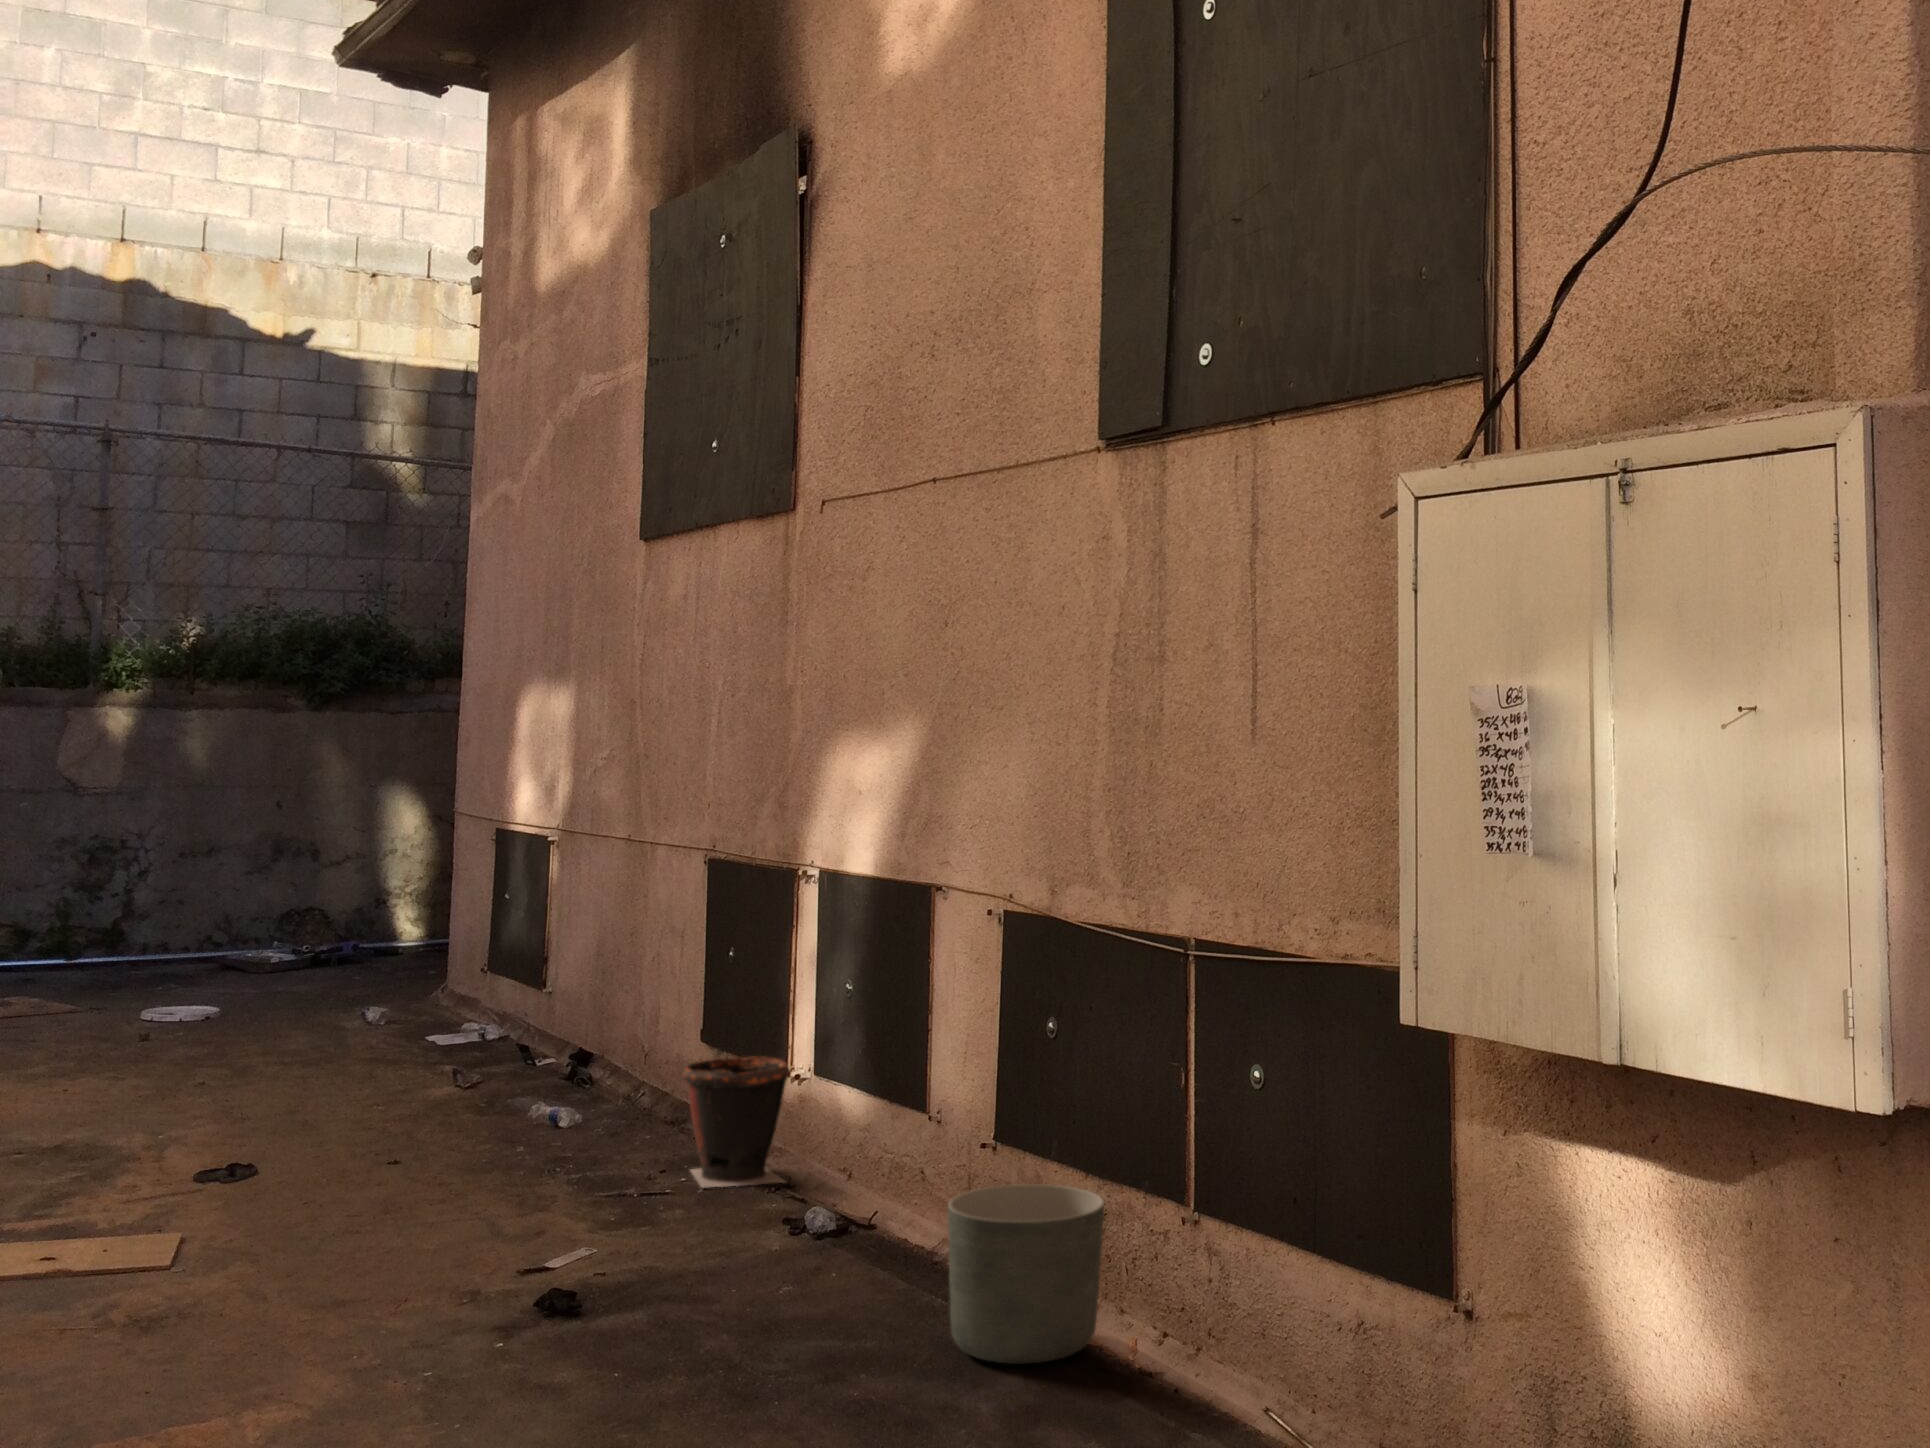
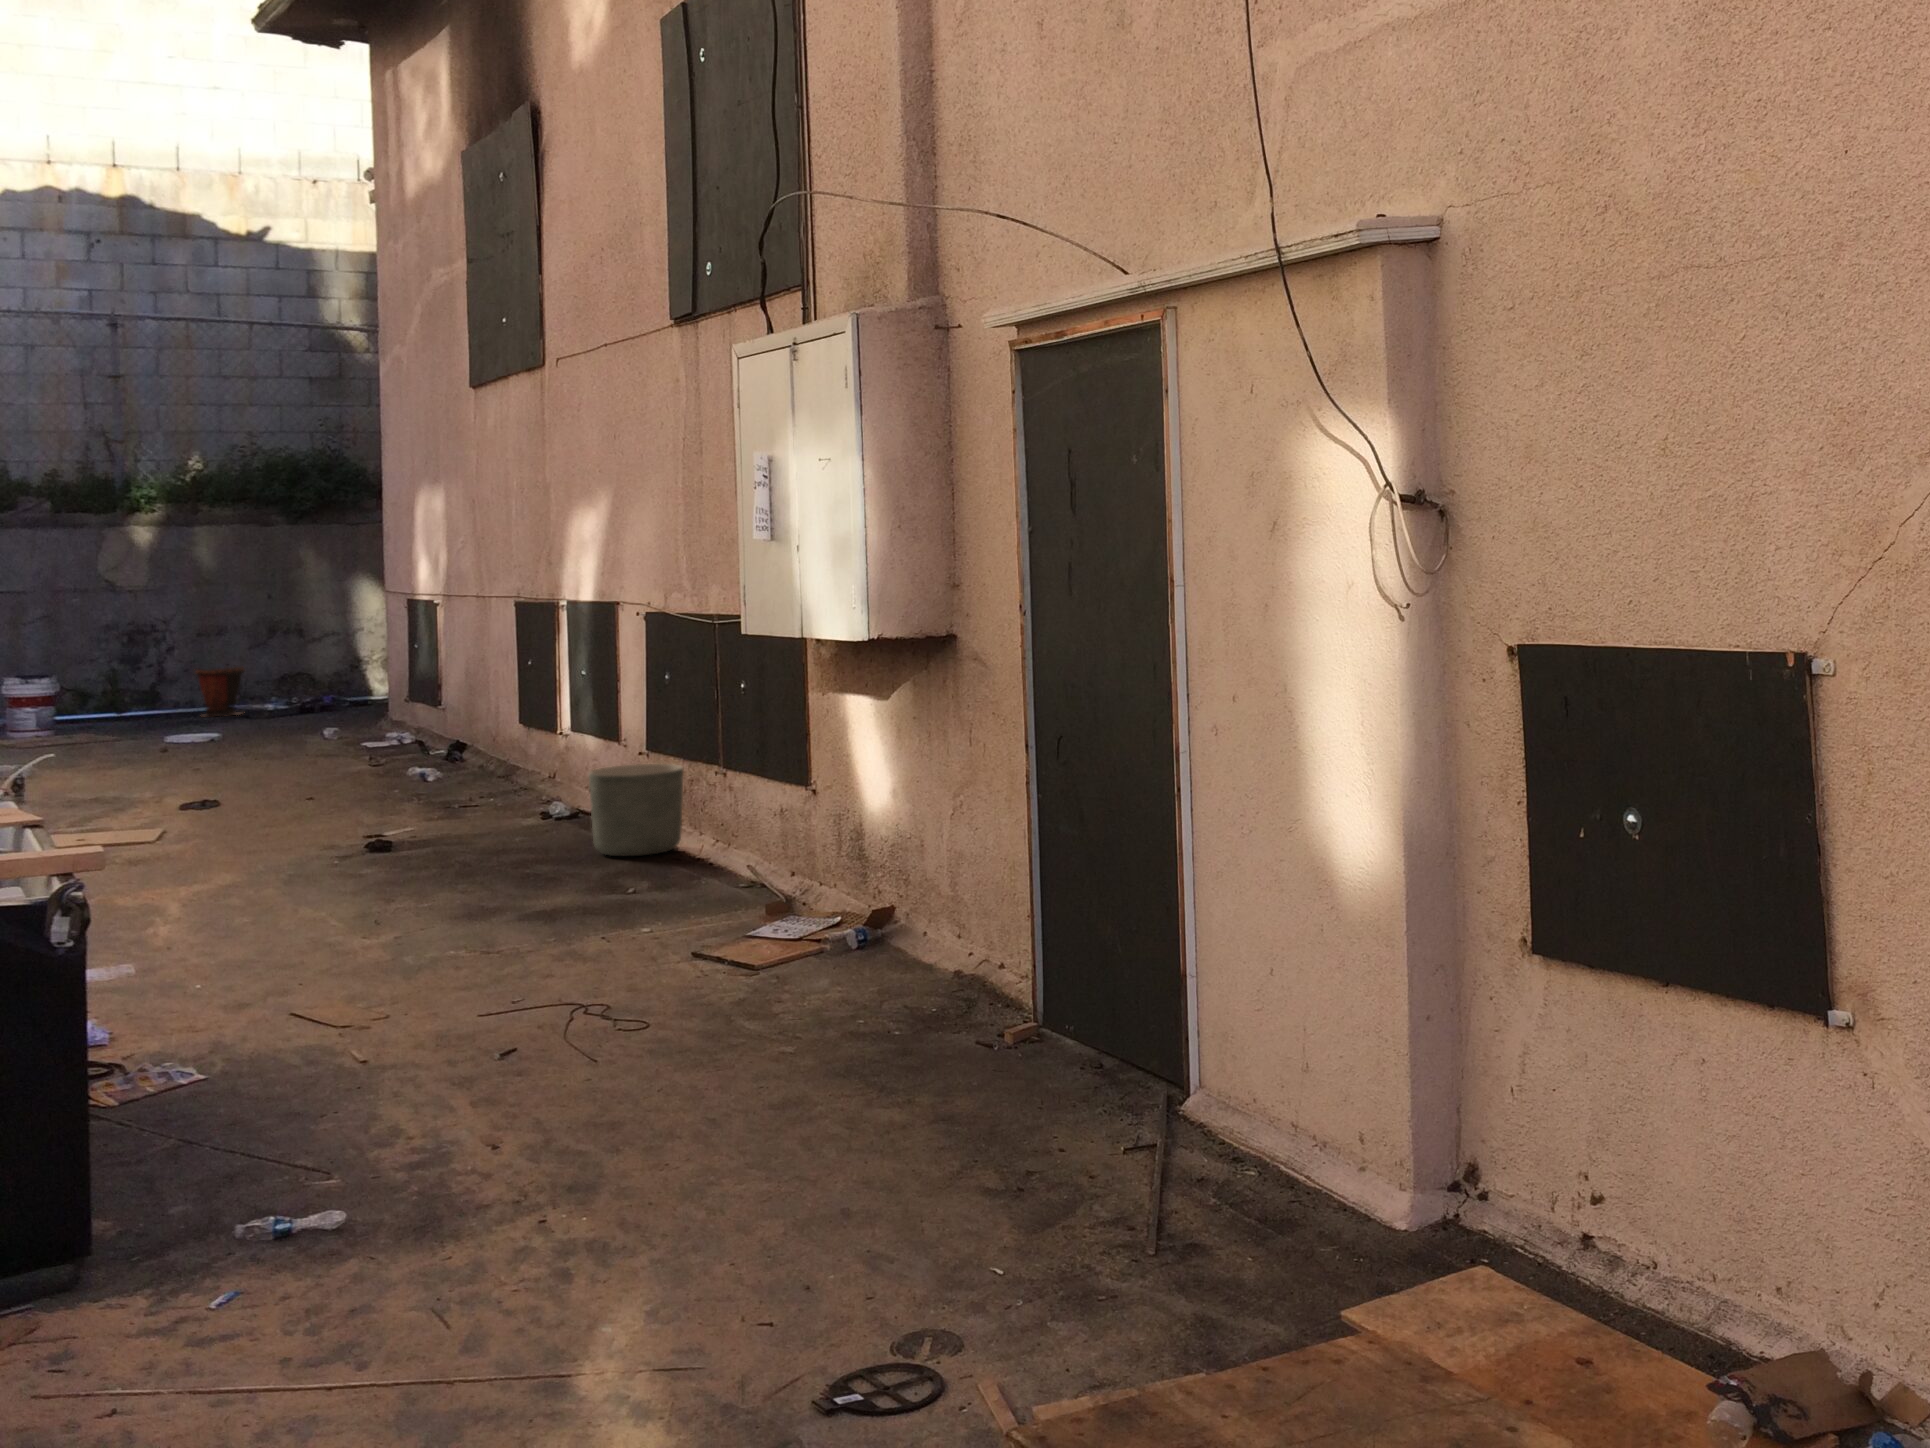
waste bin: present [683,1057,791,1187] -> present [196,667,245,717]

